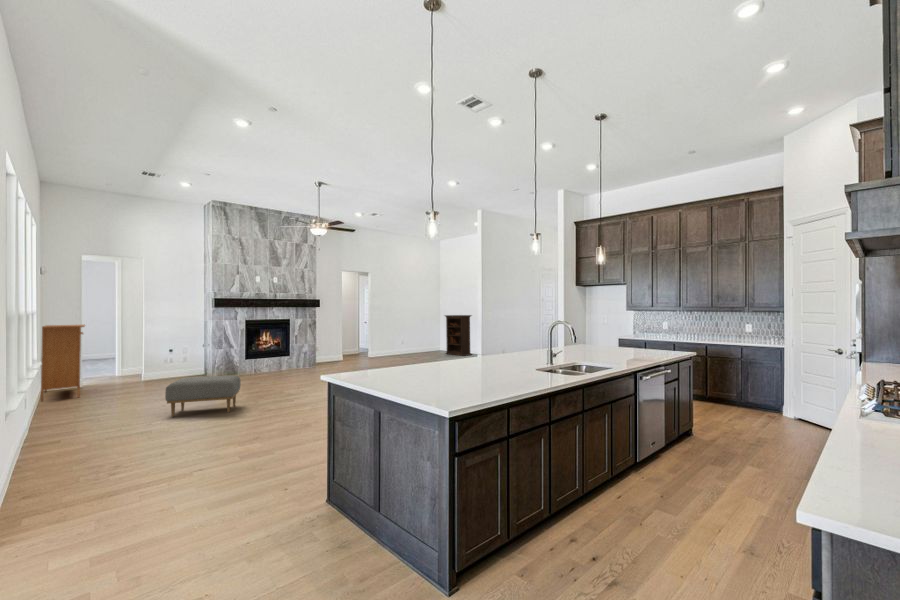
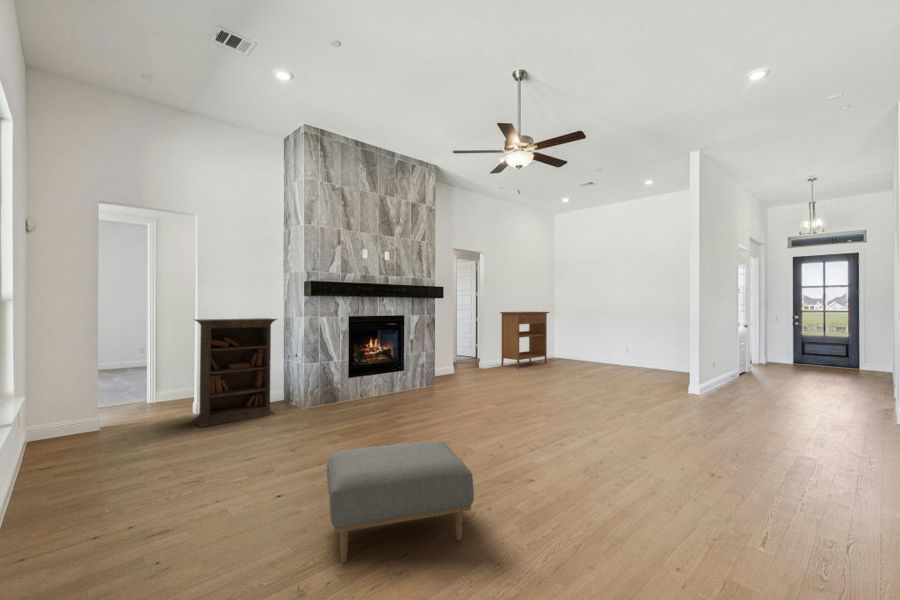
bookcase: present [445,315,472,356] -> present [193,318,277,427]
console table: present [41,325,85,402] -> present [500,312,549,368]

